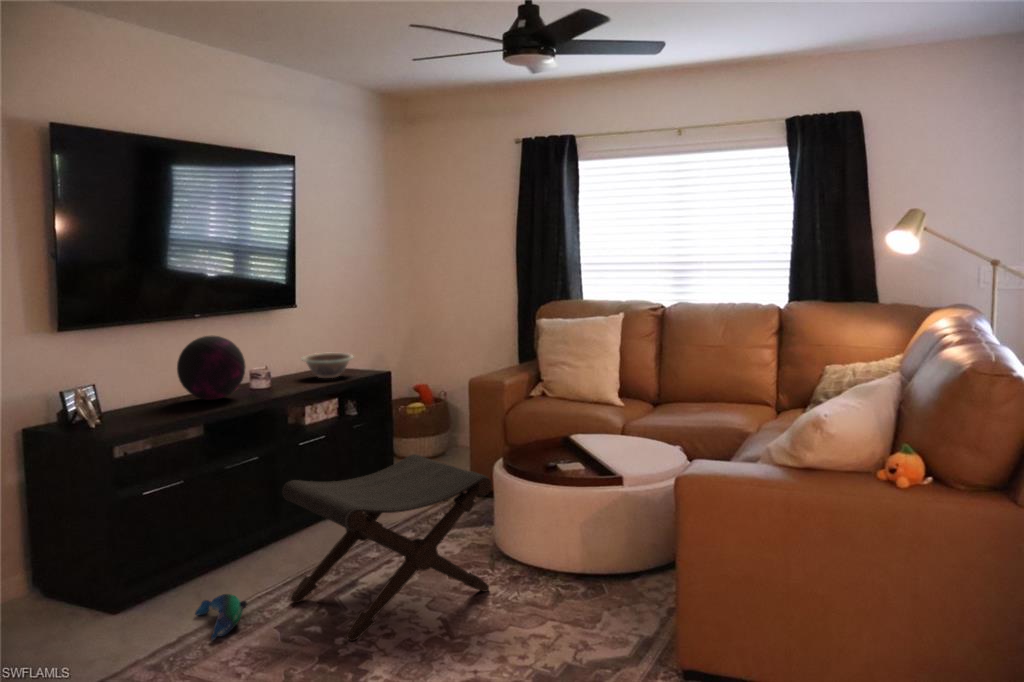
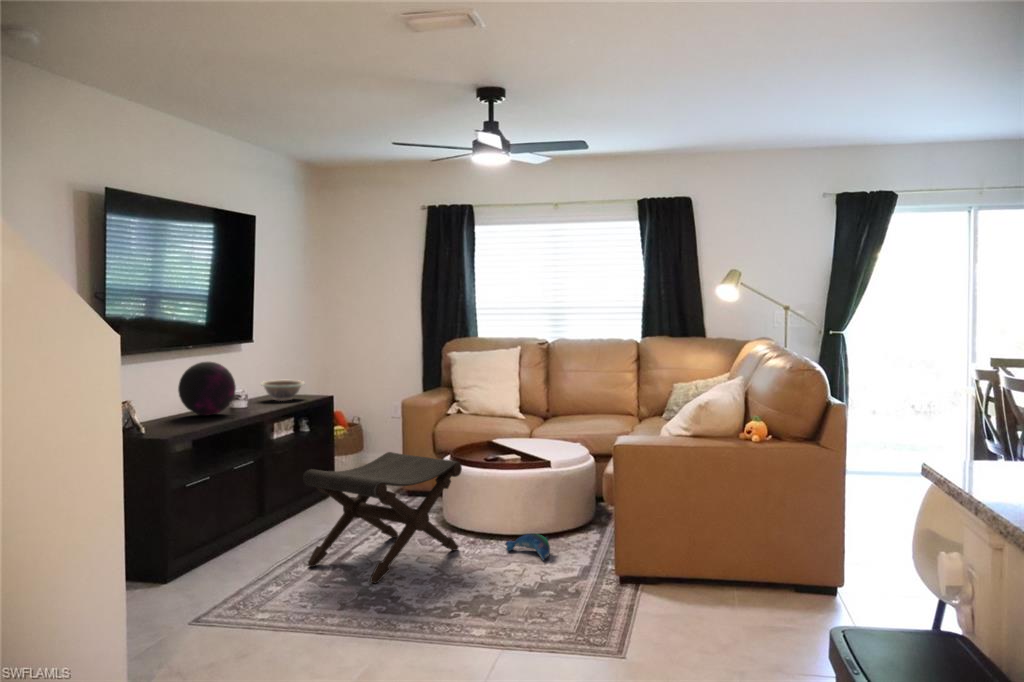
plush toy: present [195,594,247,640] -> present [505,533,550,560]

